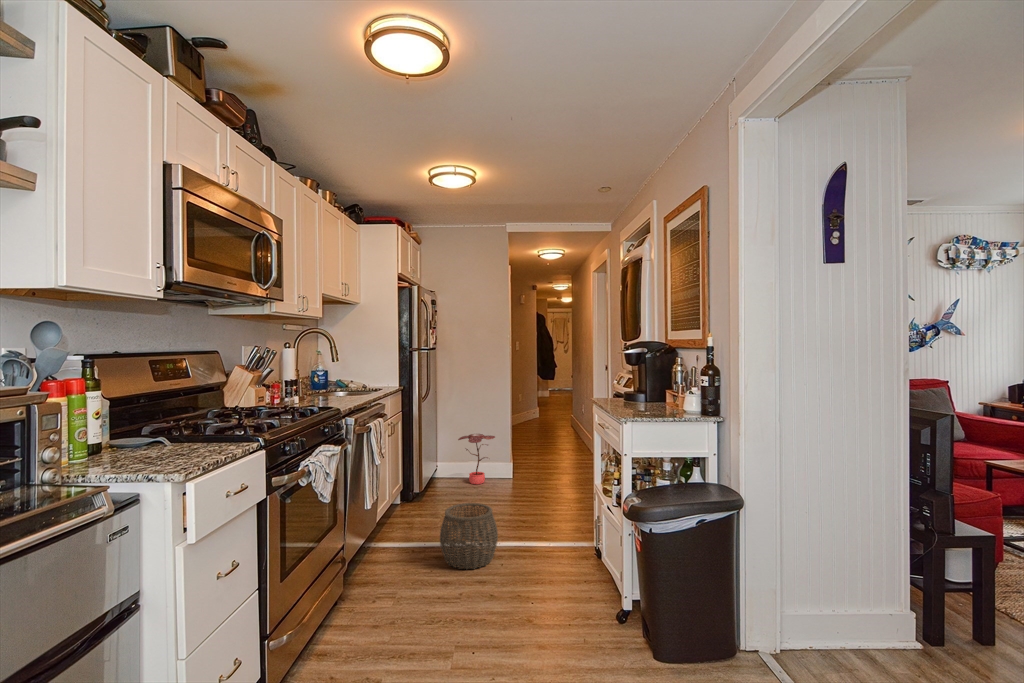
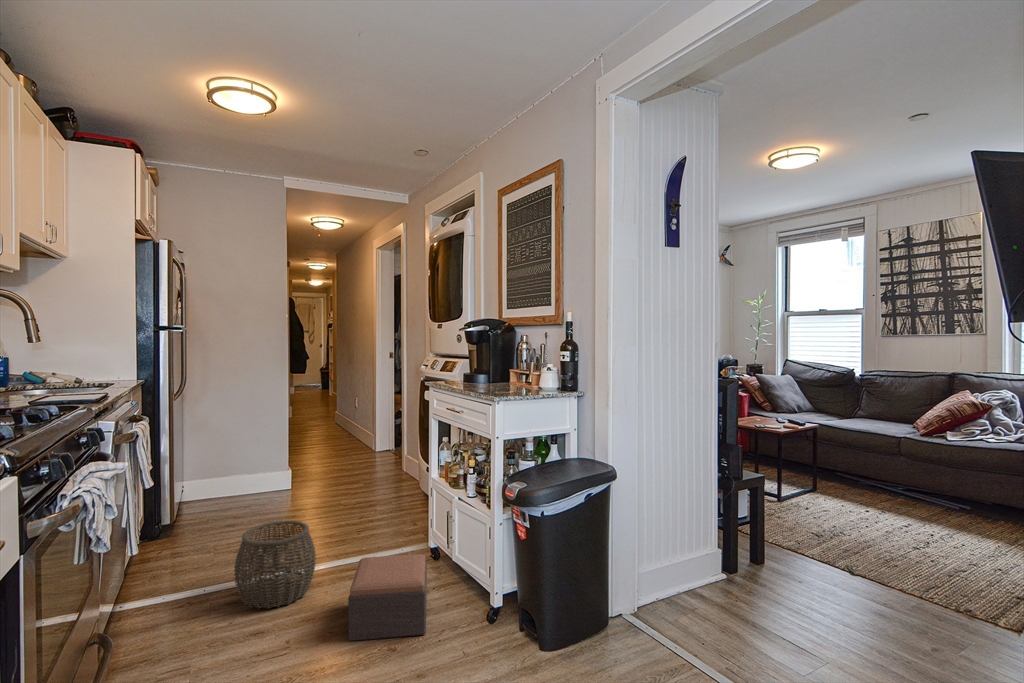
potted plant: present [458,434,495,484] -> none [216,438,269,502]
footstool: none [503,543,577,618] -> present [348,554,427,641]

